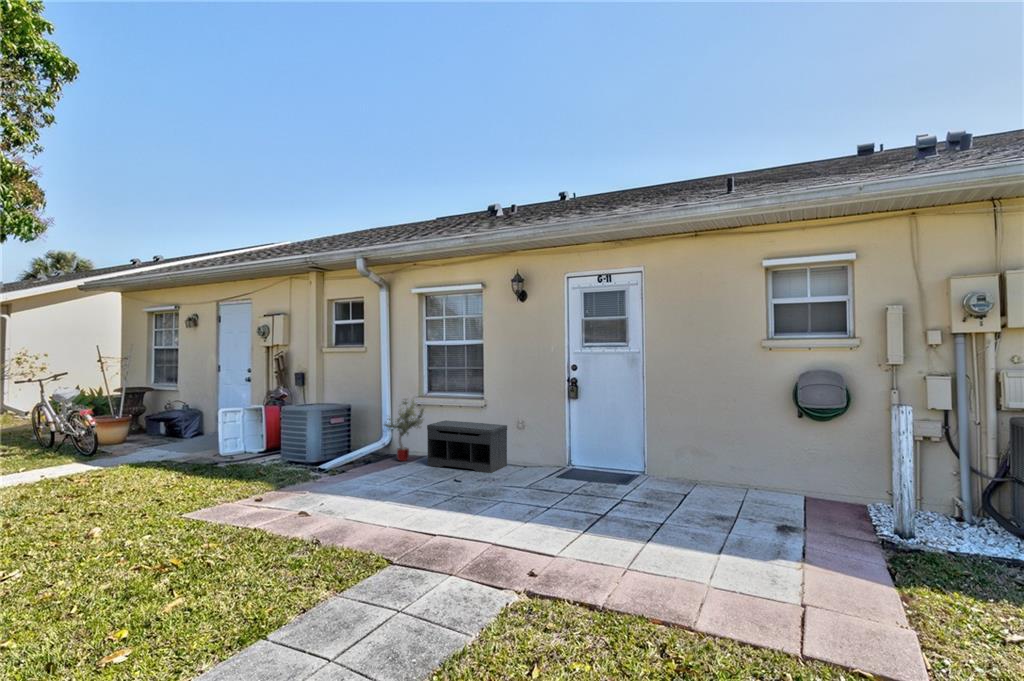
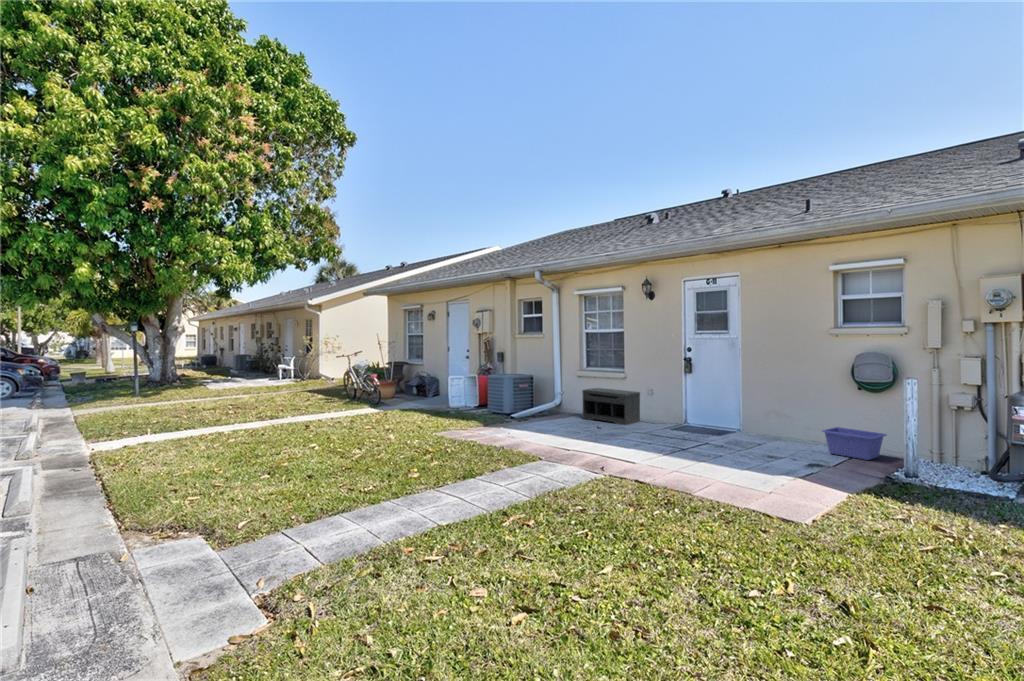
potted tree: present [384,399,424,461] -> none [554,371,583,416]
storage bin: none [764,466,837,511] -> present [822,427,886,460]

